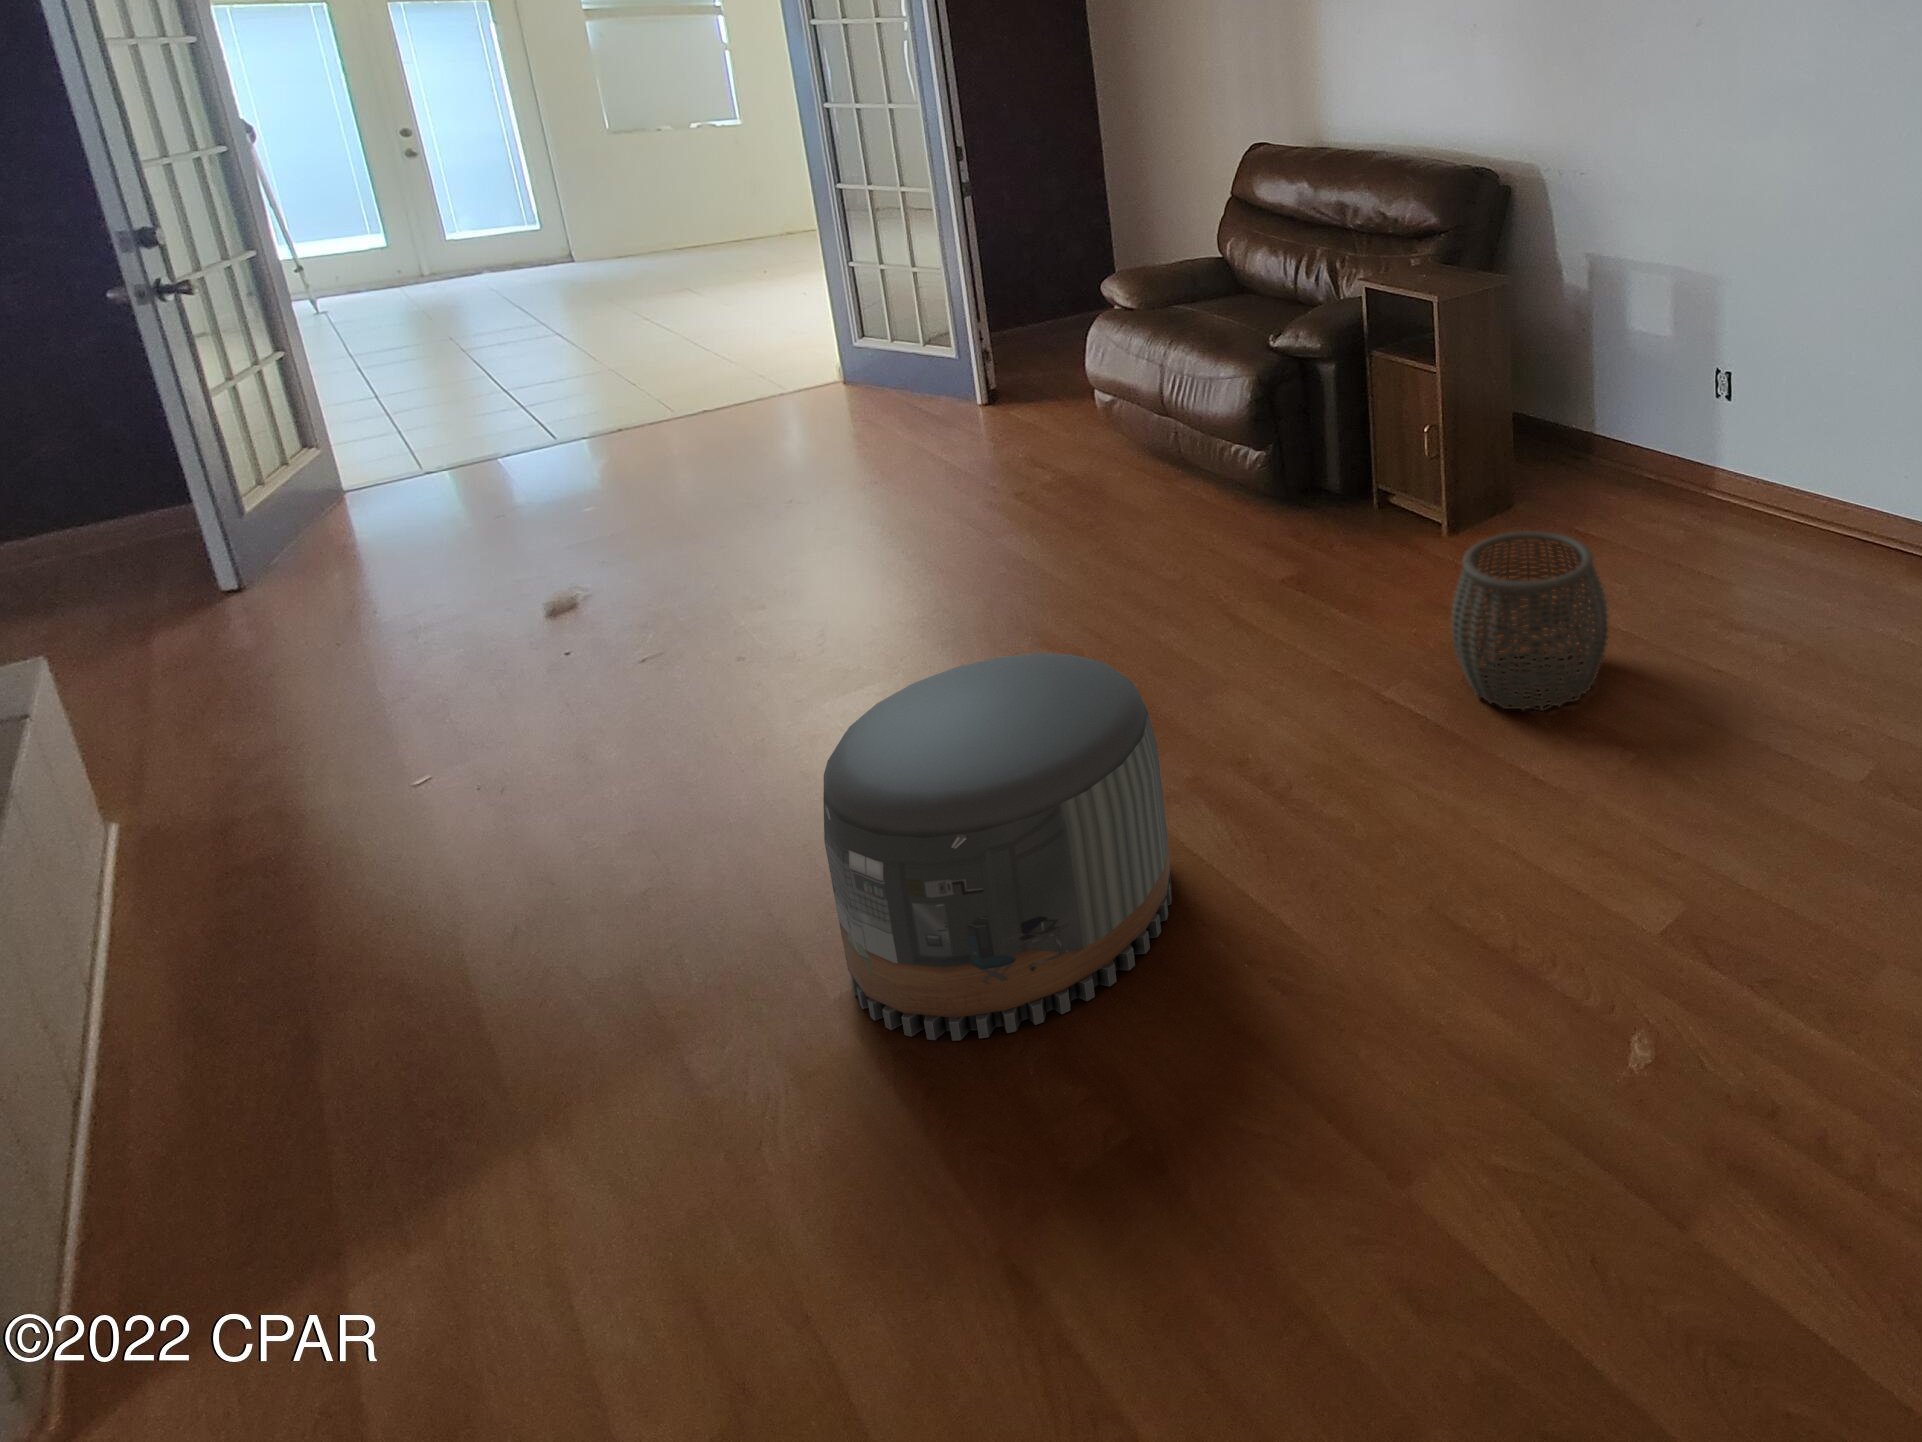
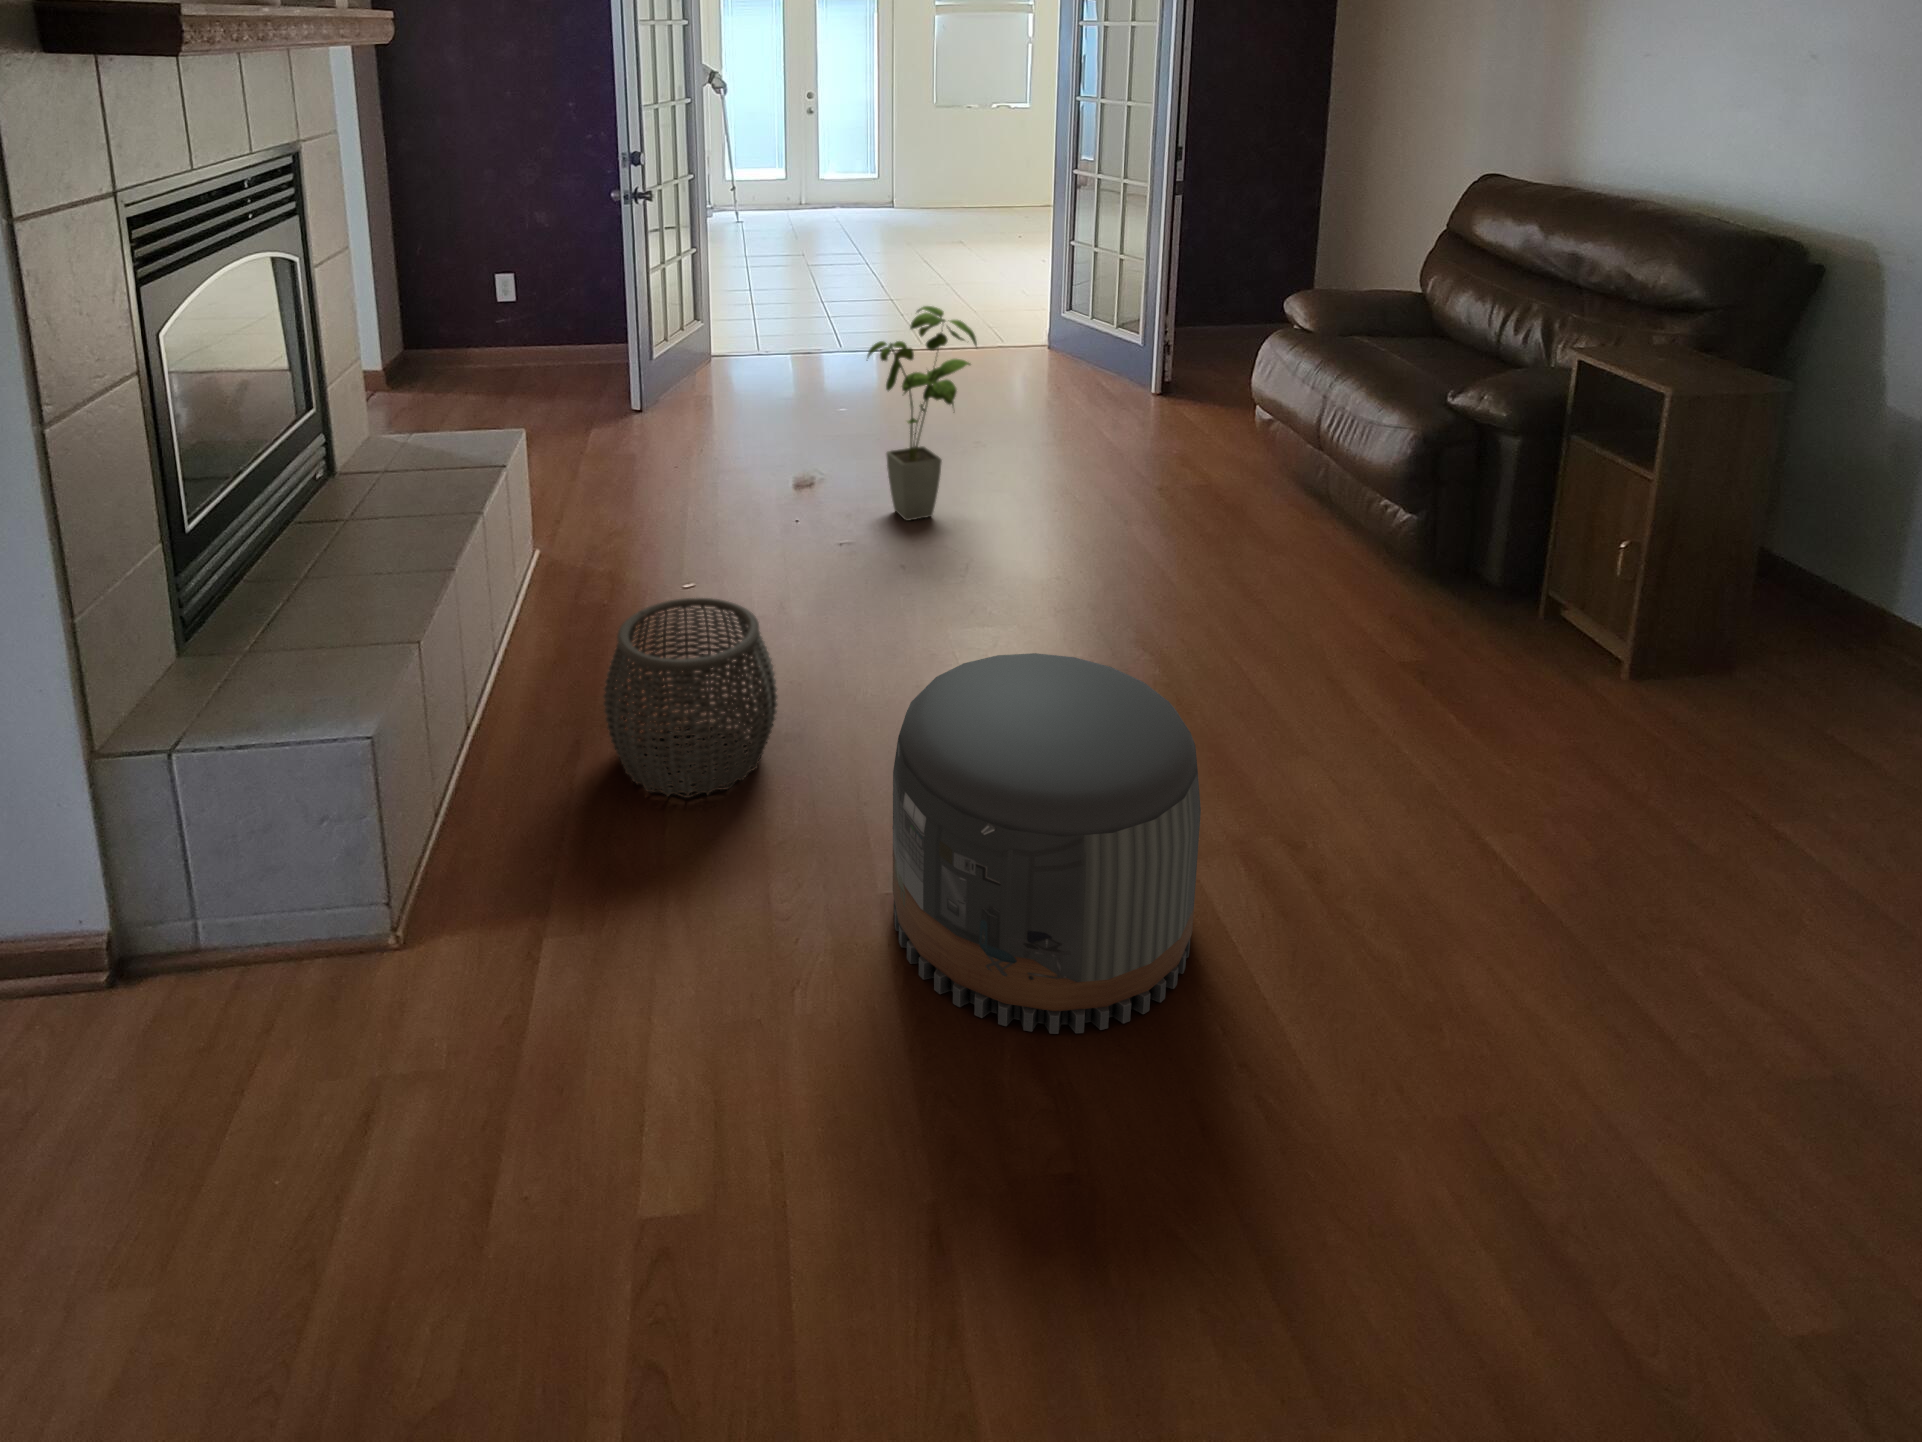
house plant: none [629,354,781,610] -> present [867,306,977,520]
woven basket: present [1451,532,1608,710] -> present [603,598,778,798]

